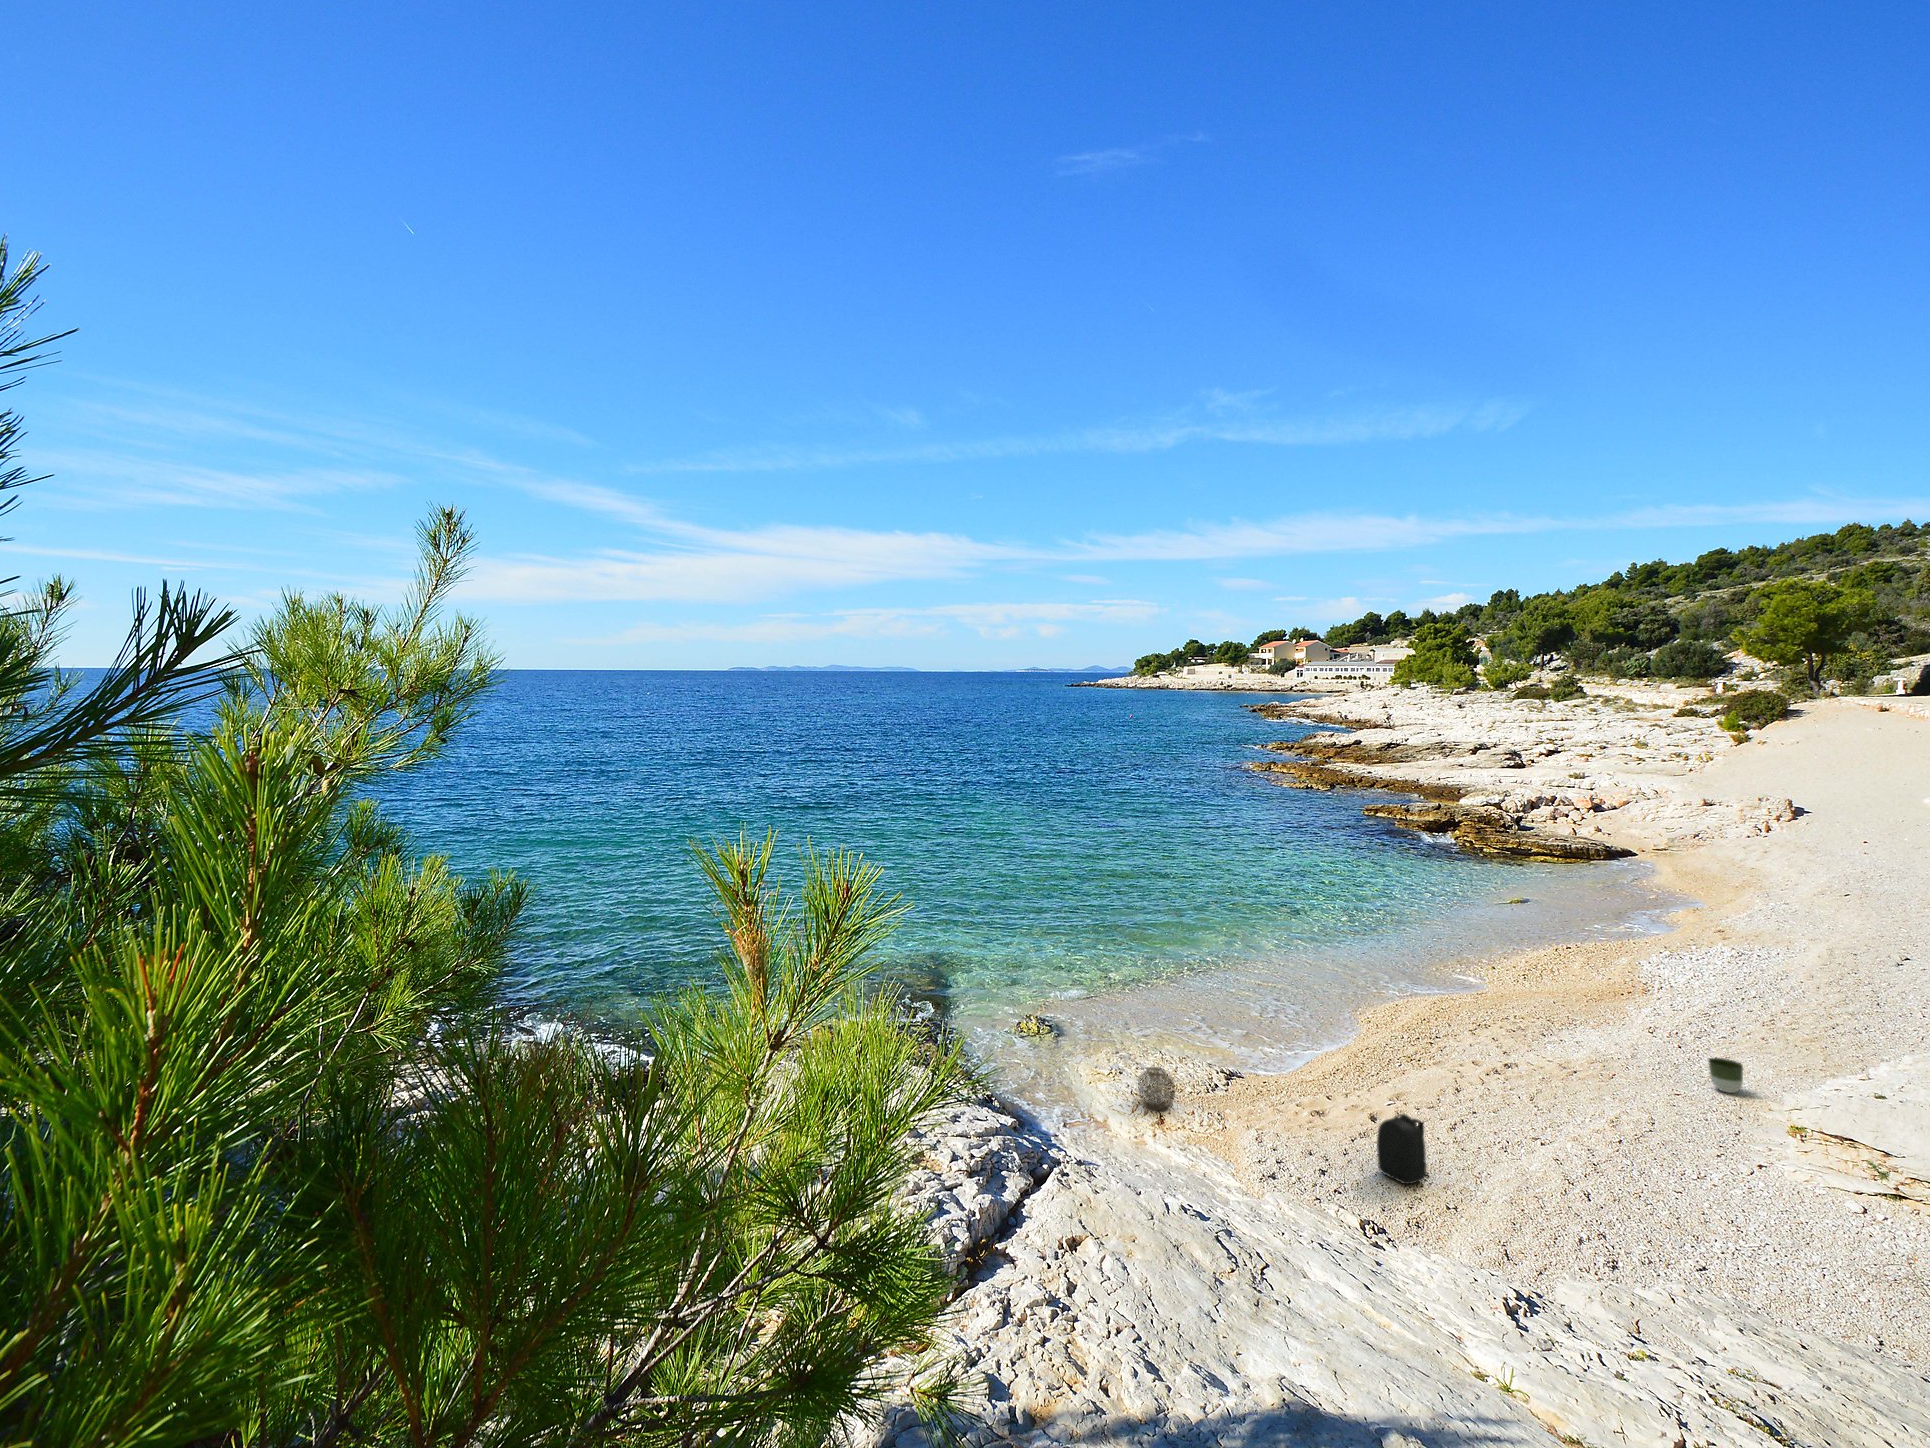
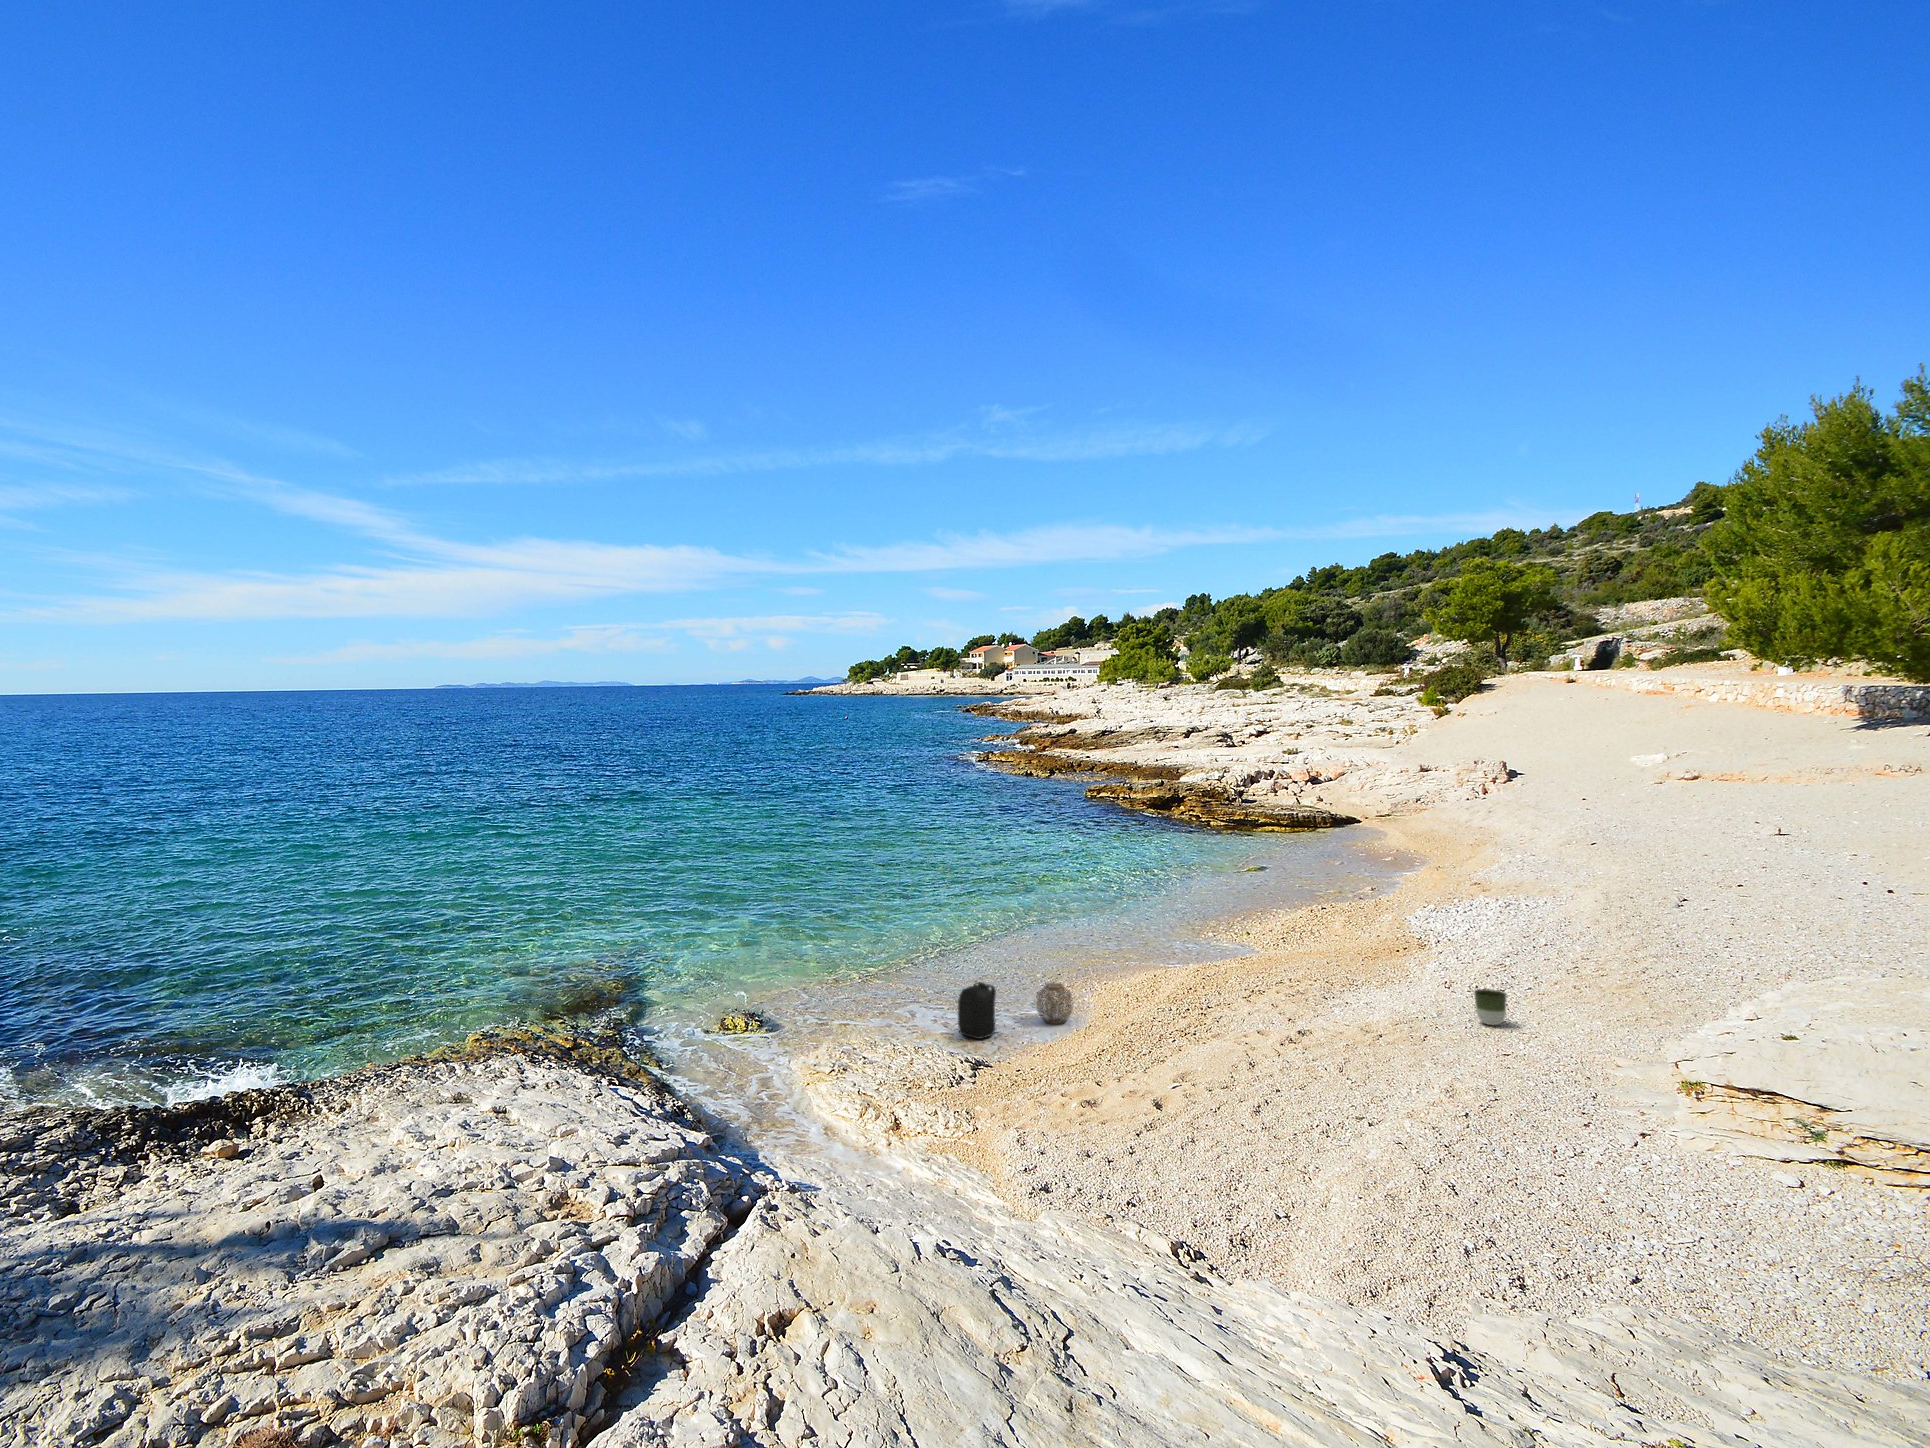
woven basket: present [1138,1067,1175,1111] -> present [1036,983,1072,1025]
backpack: present [1377,1114,1428,1184] -> present [958,982,997,1039]

